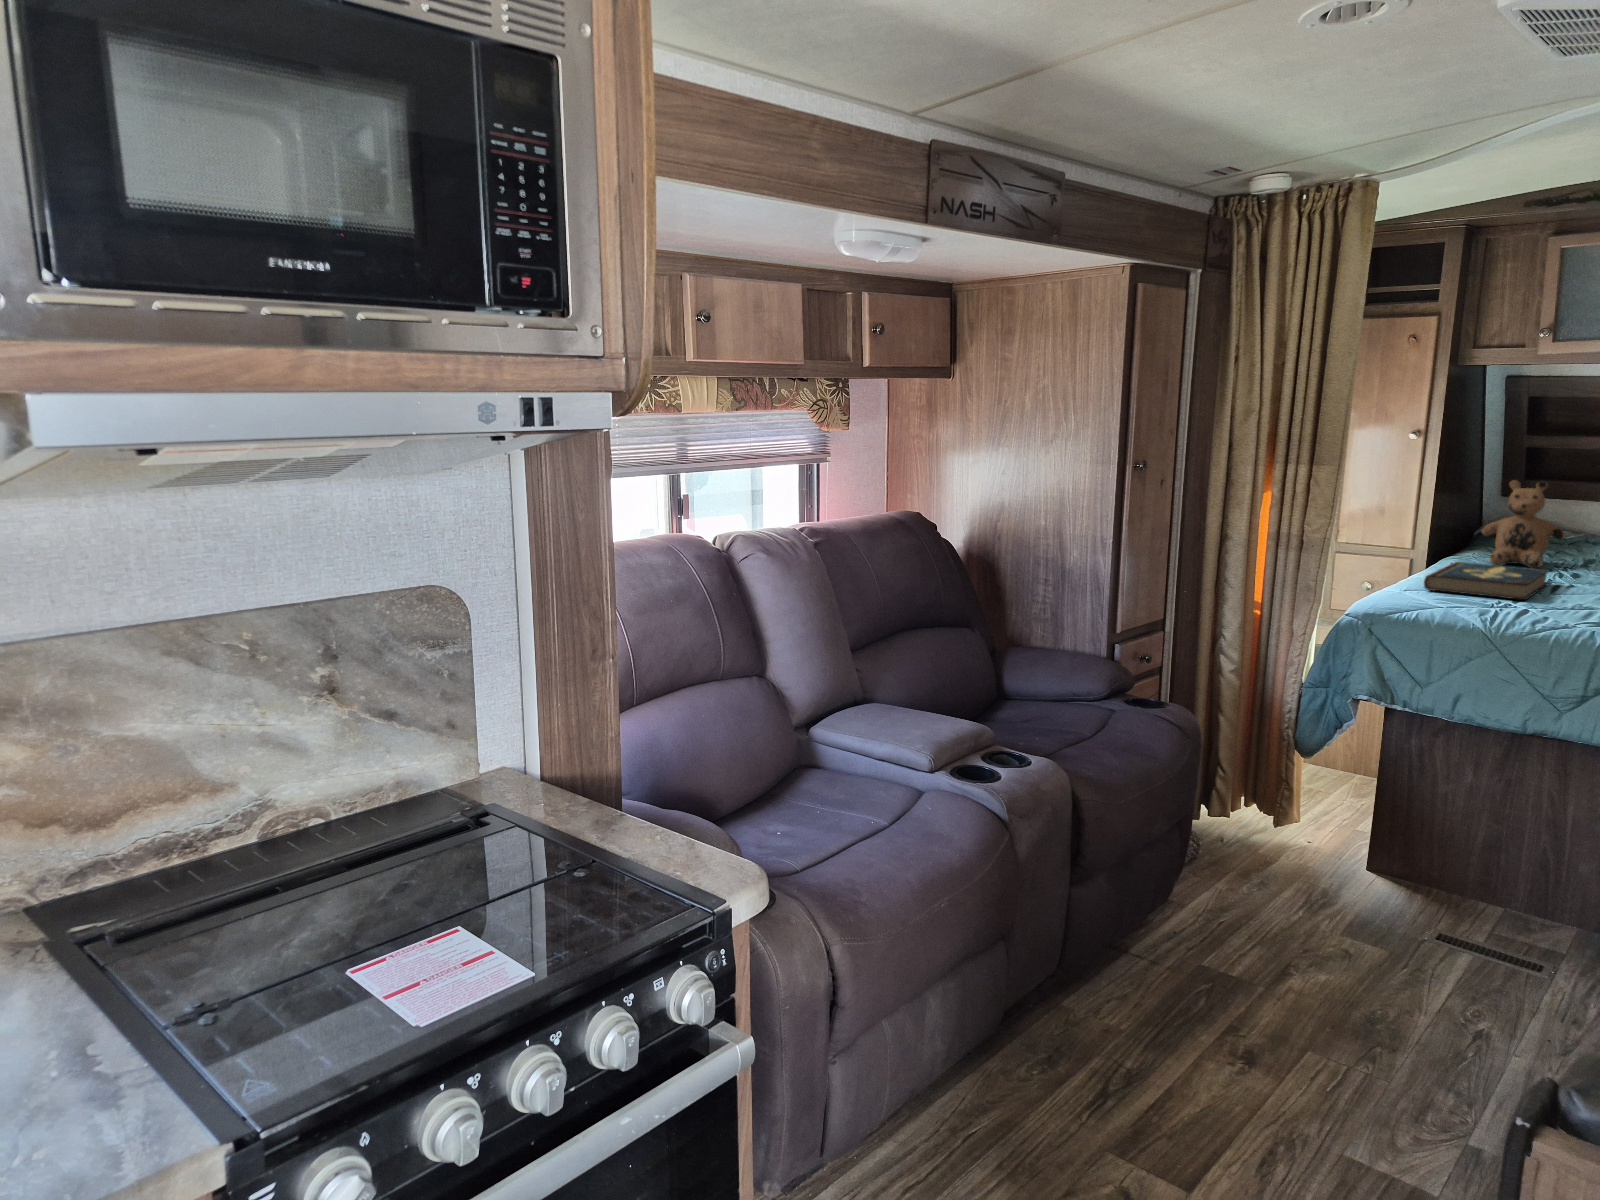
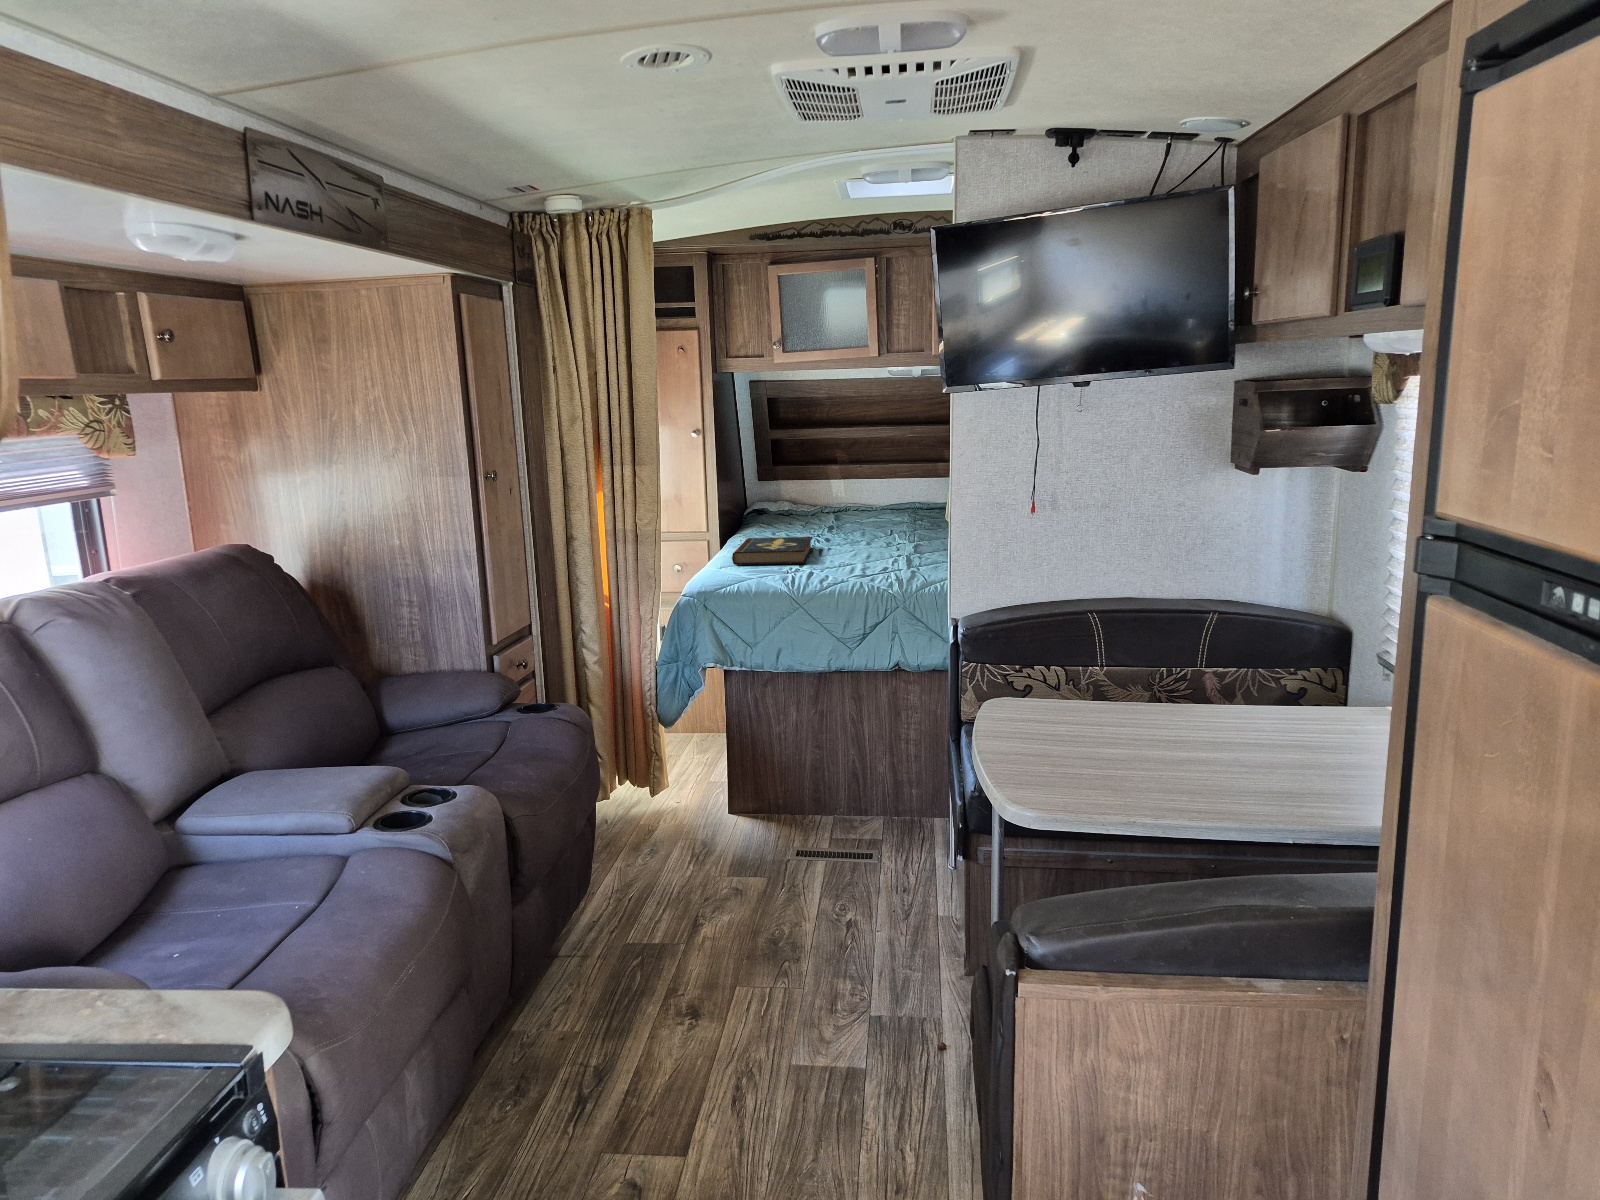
teddy bear: present [1482,480,1565,568] -> none [758,466,814,538]

